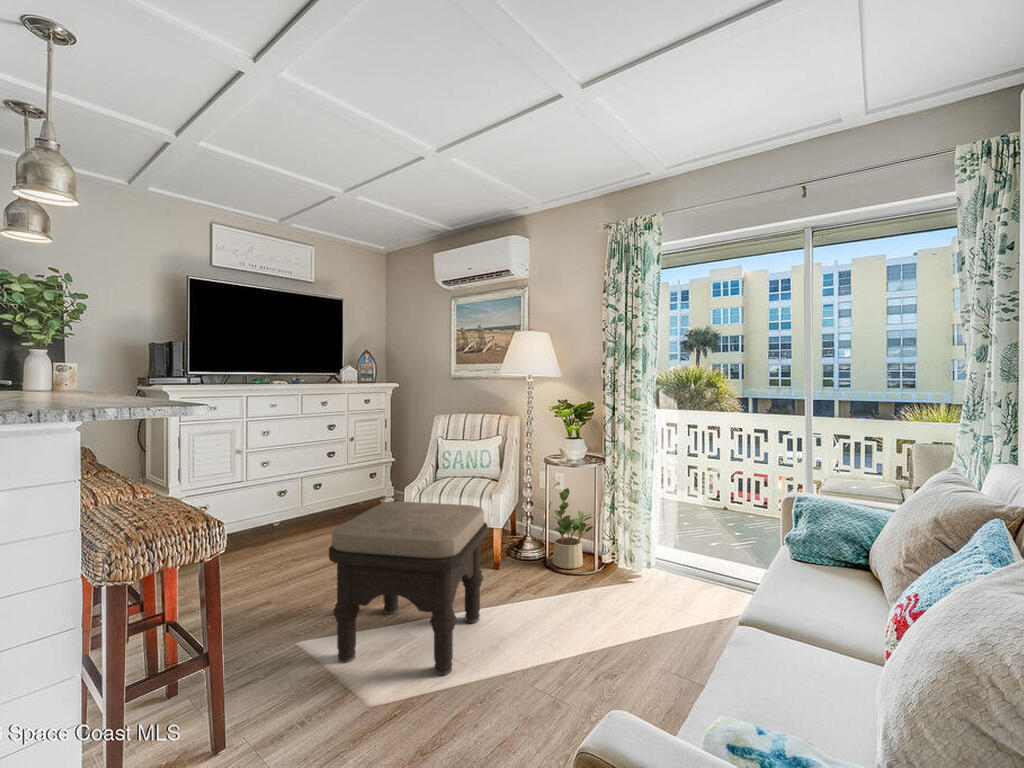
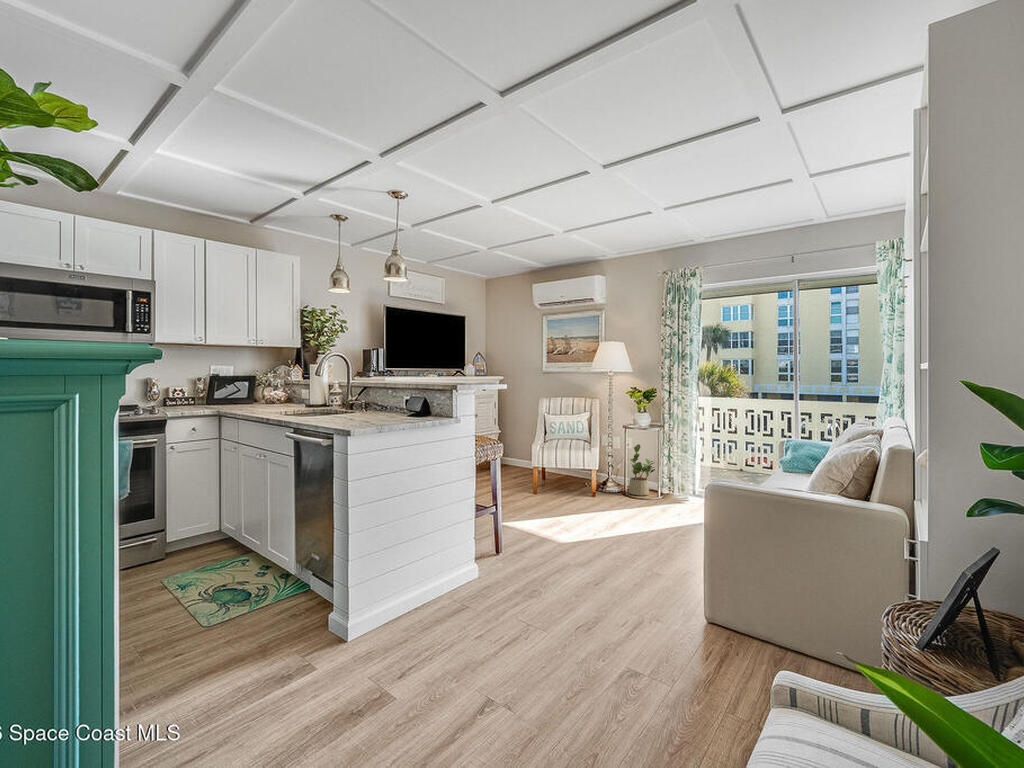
ottoman: present [329,501,488,675] -> none [528,447,606,534]

